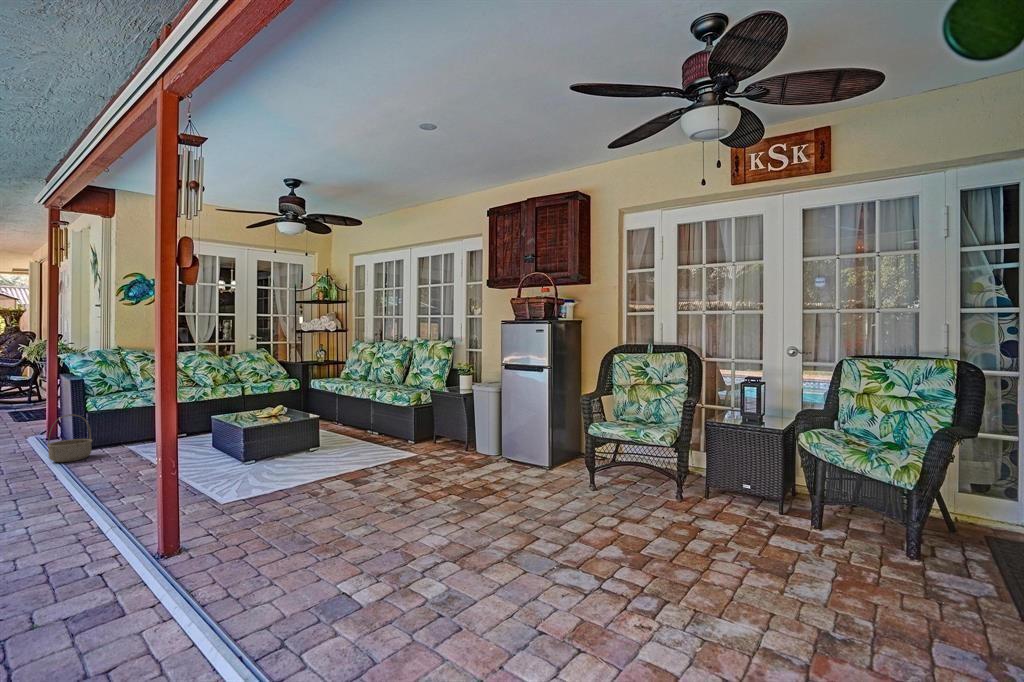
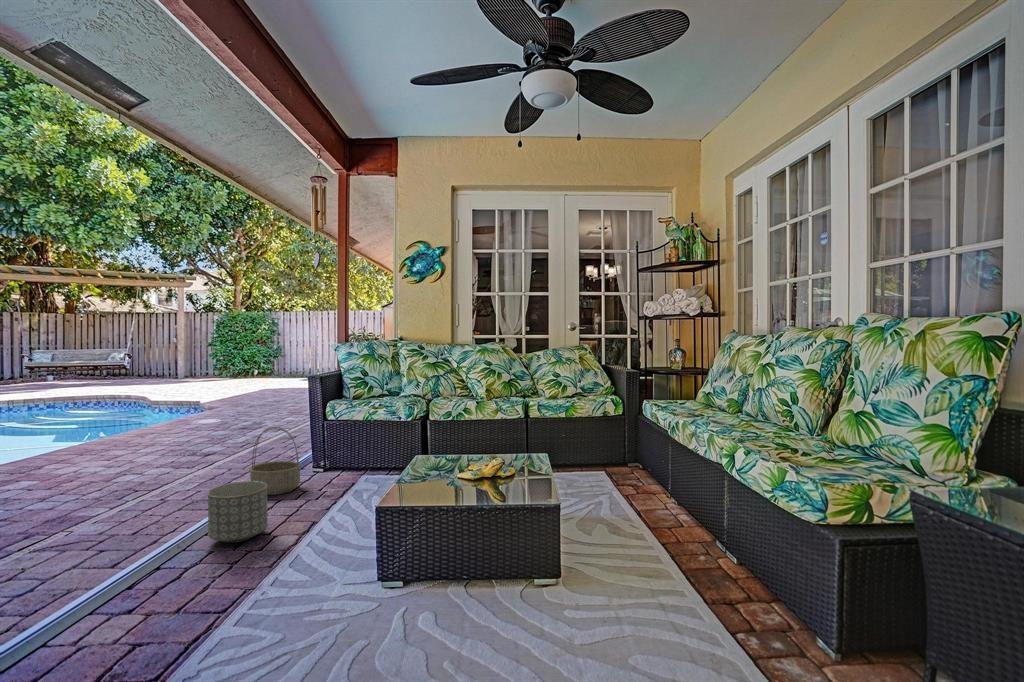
planter: none [92,439,132,473] -> present [208,481,268,543]

